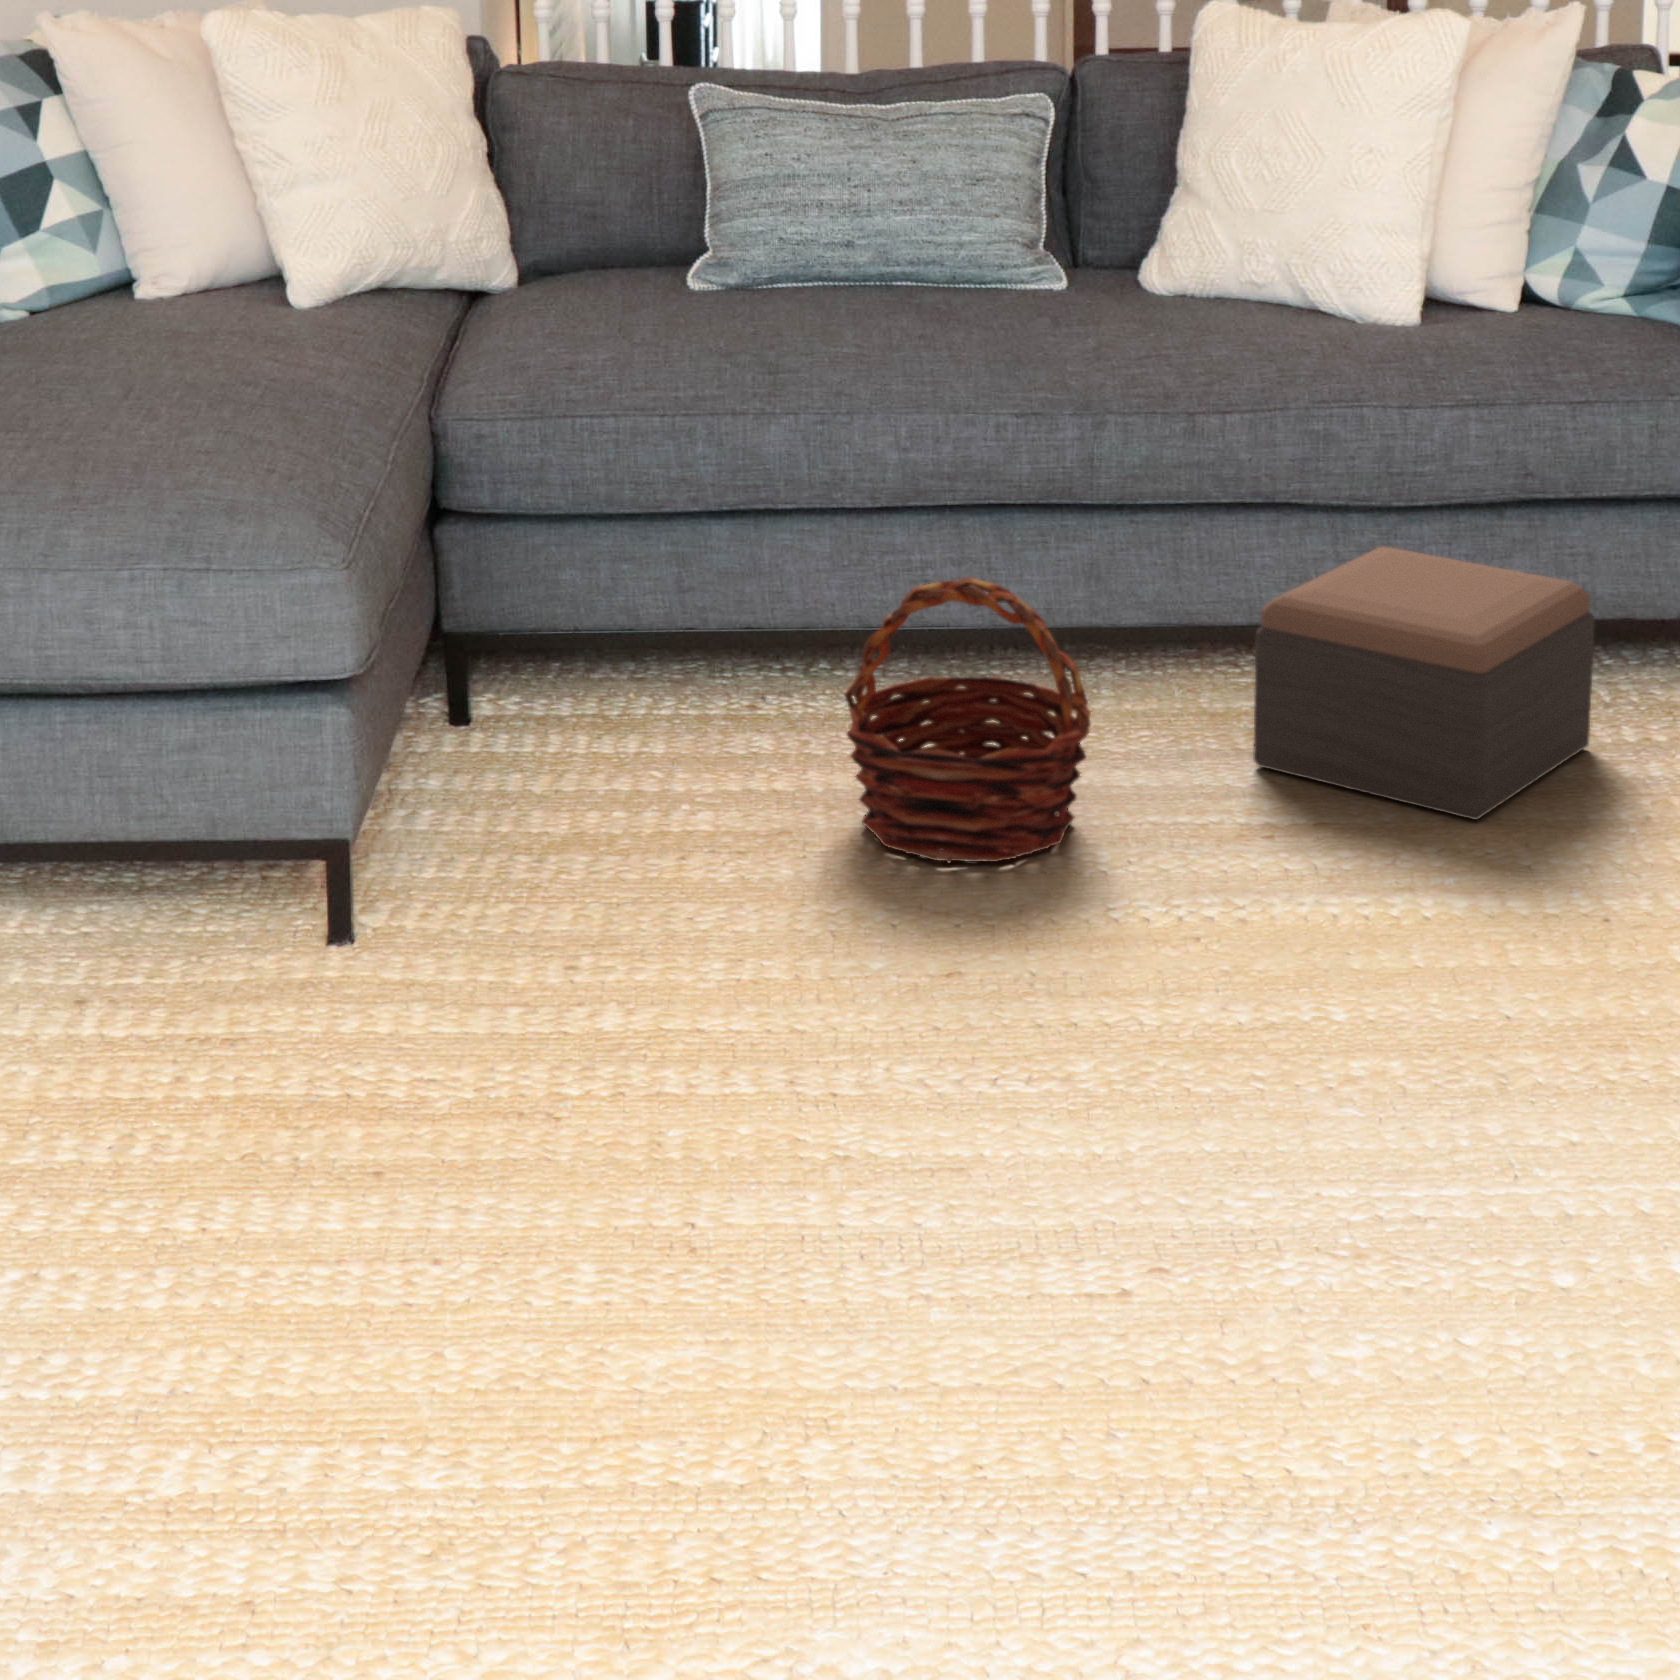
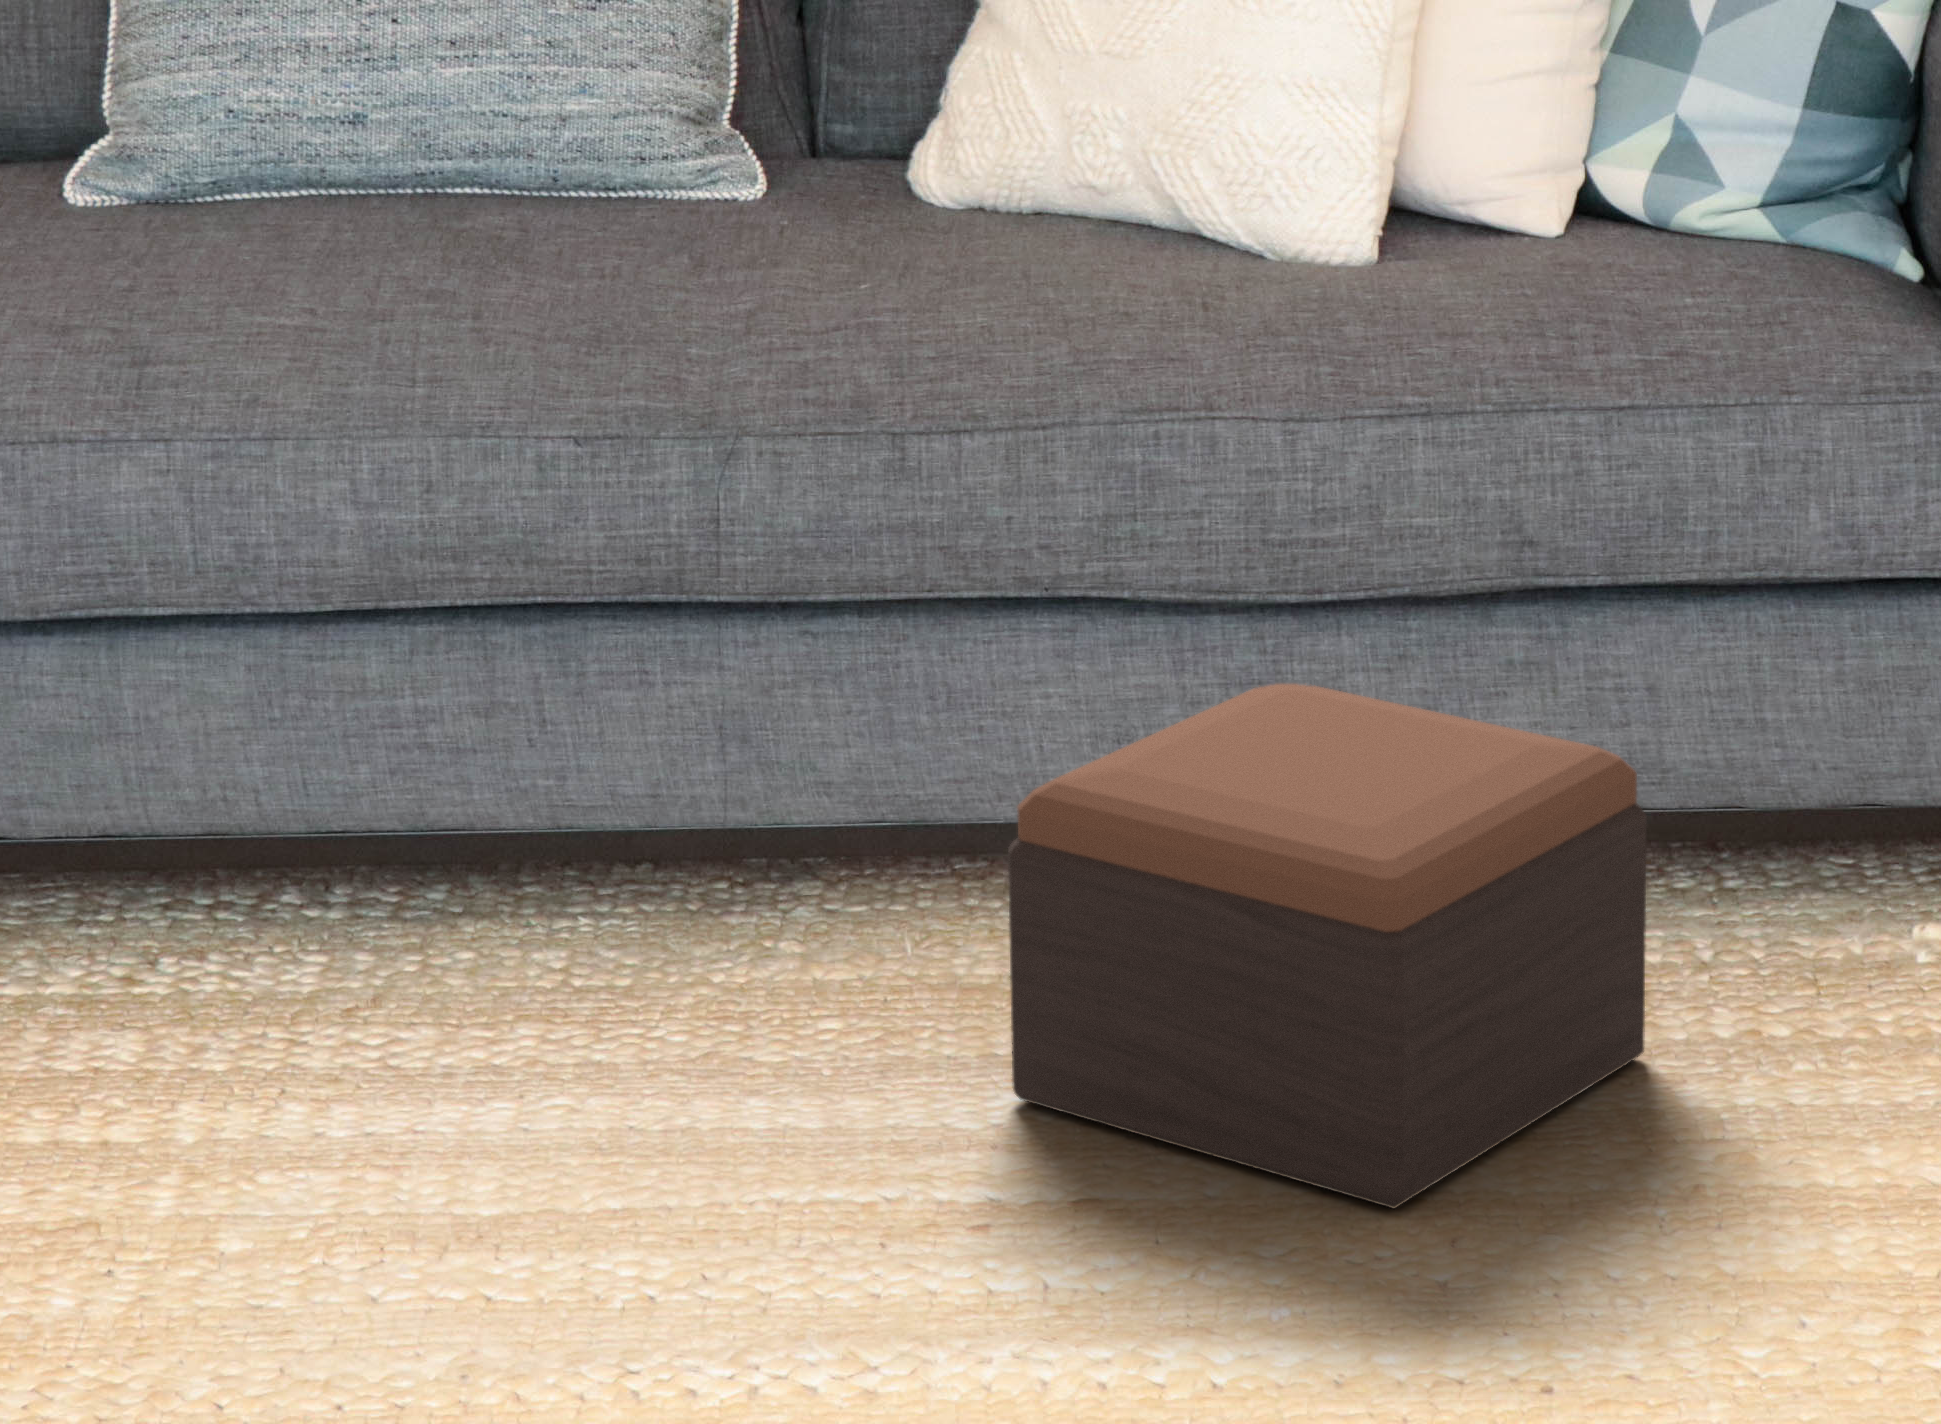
basket: present [844,578,1091,863] -> none [191,758,660,1309]

